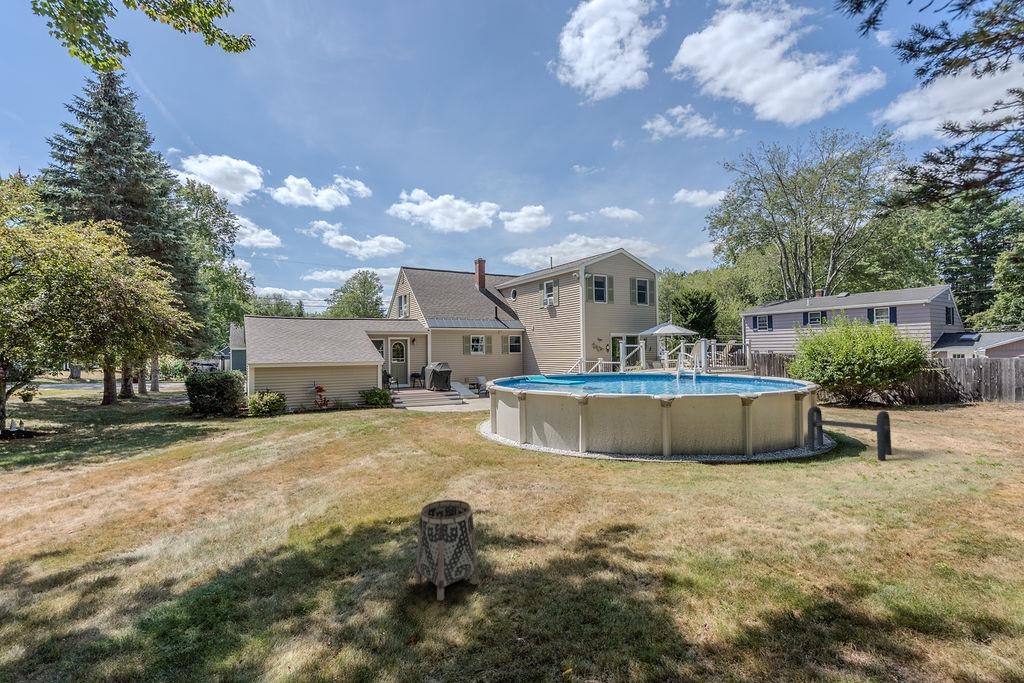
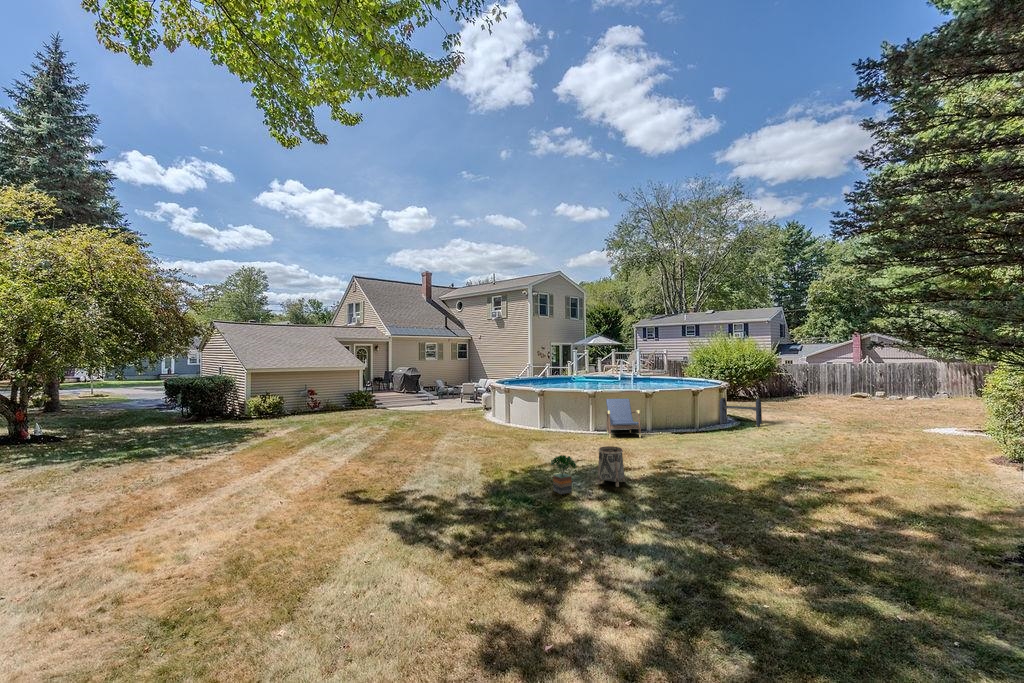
lounge chair: none [588,402,641,468] -> present [605,399,641,438]
potted tree: none [289,514,346,607] -> present [551,455,577,494]

